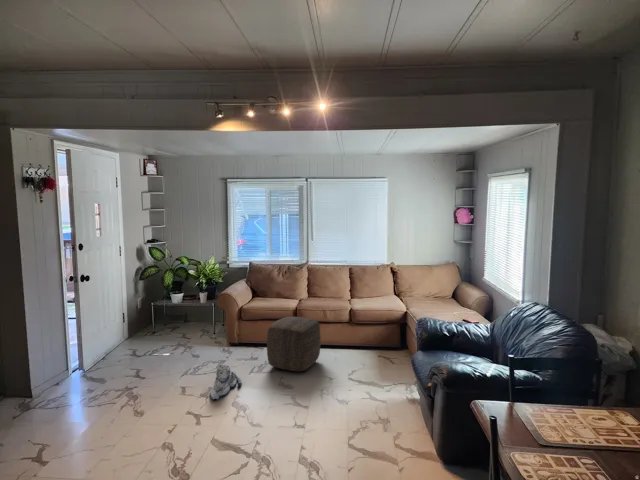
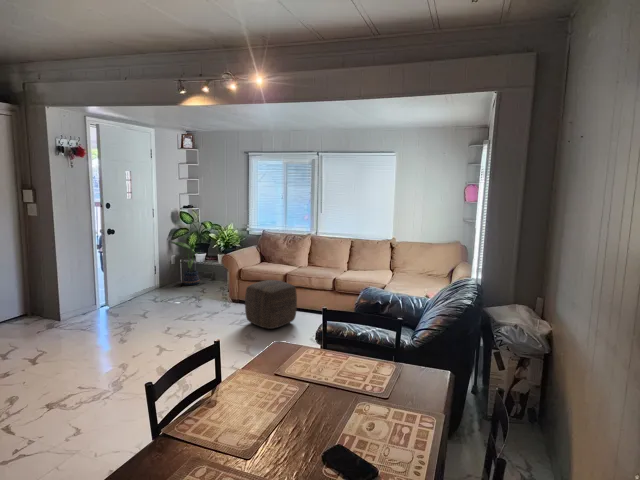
potted plant: none [139,283,178,332] -> present [172,242,200,285]
plush toy: present [210,365,242,399] -> none [181,312,216,340]

